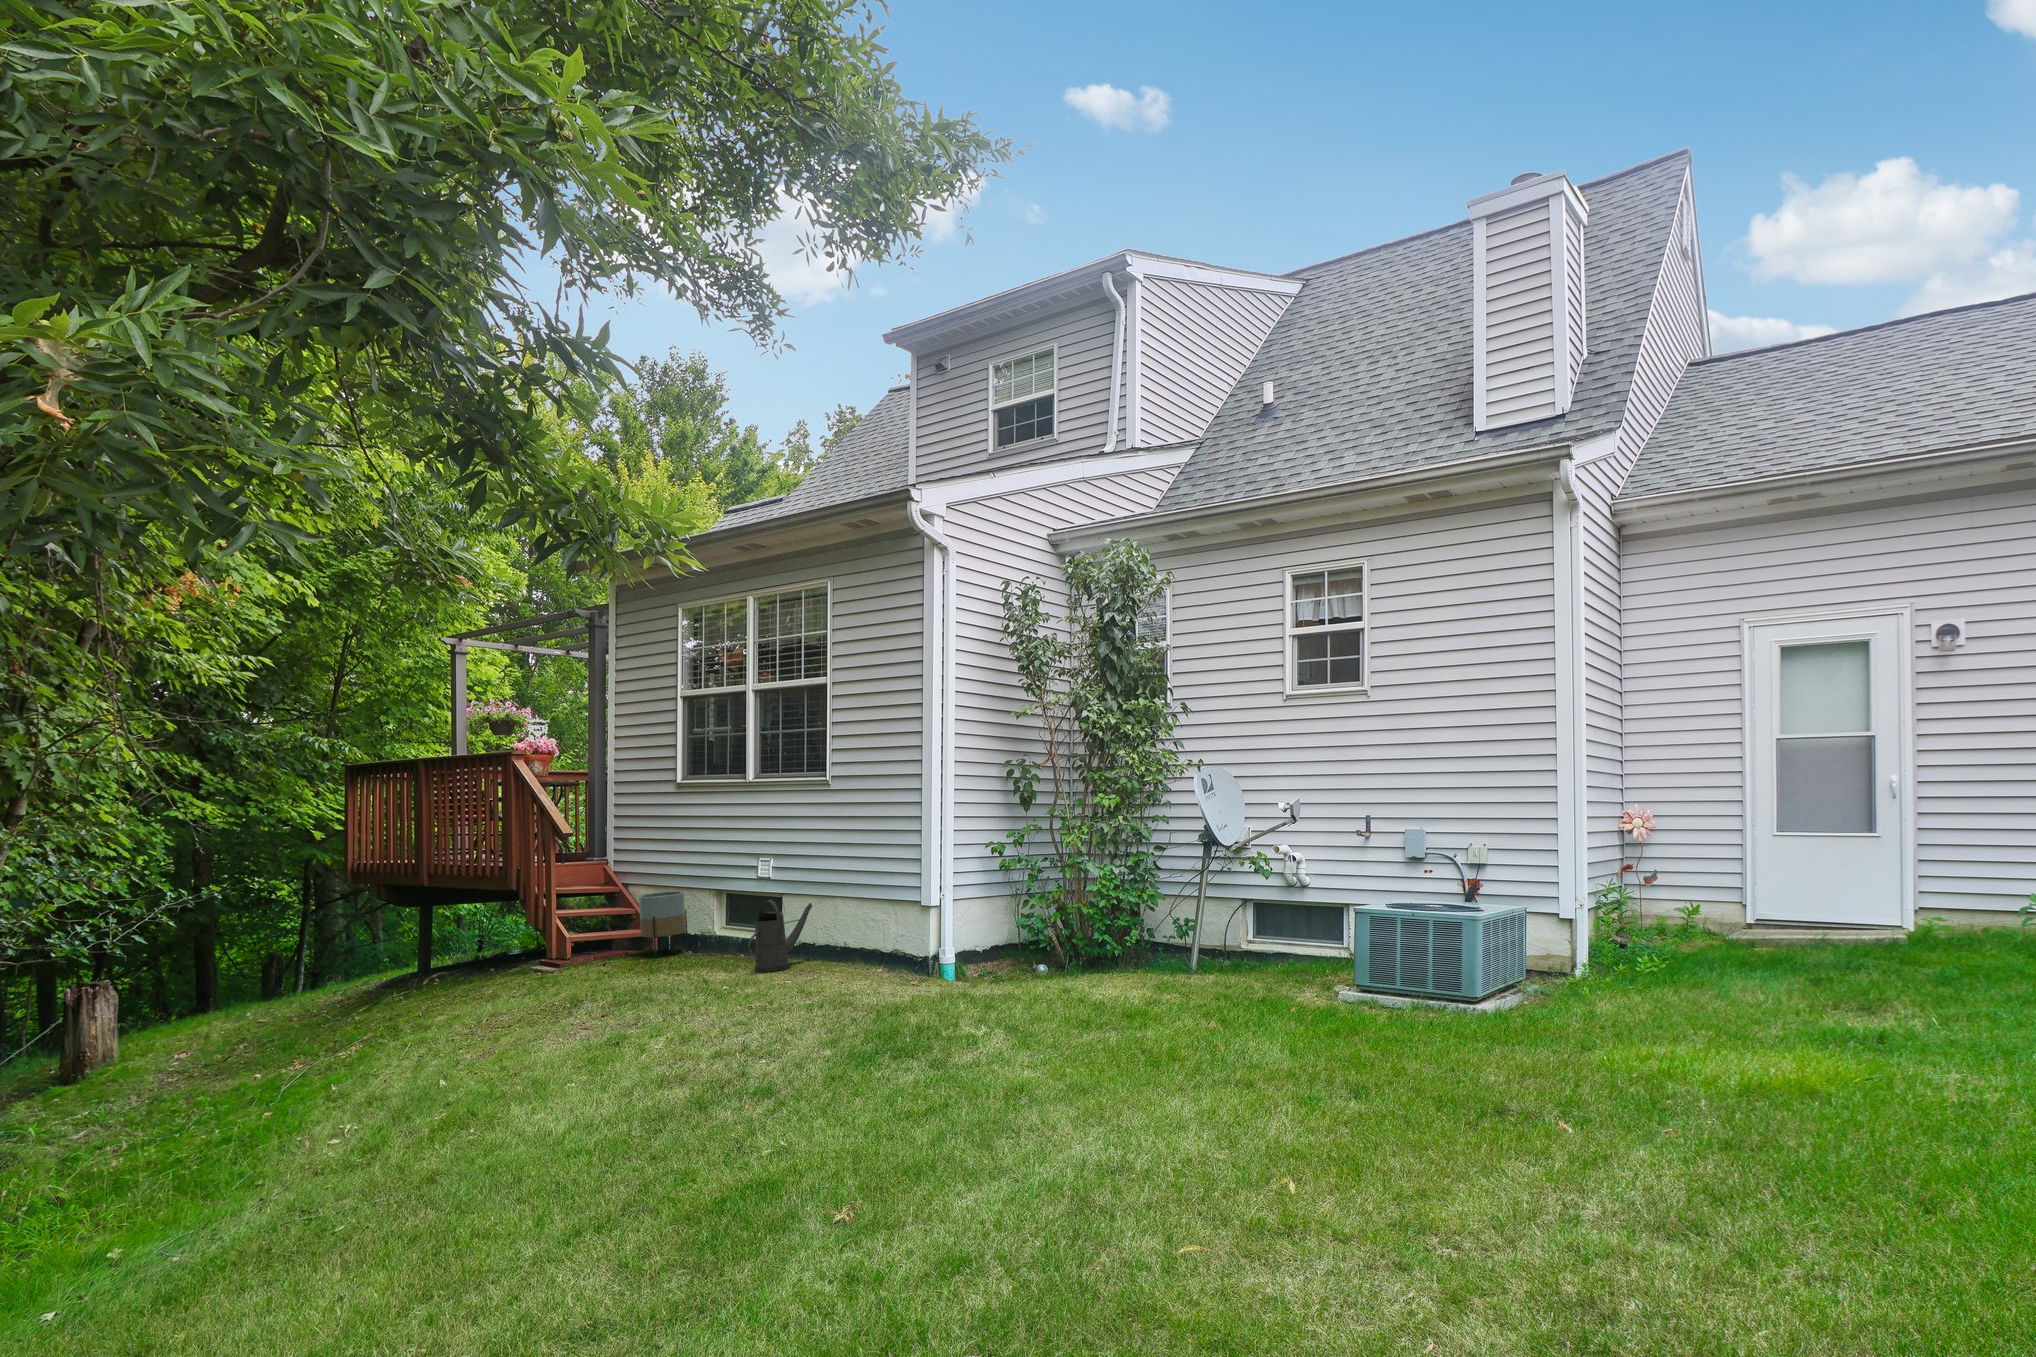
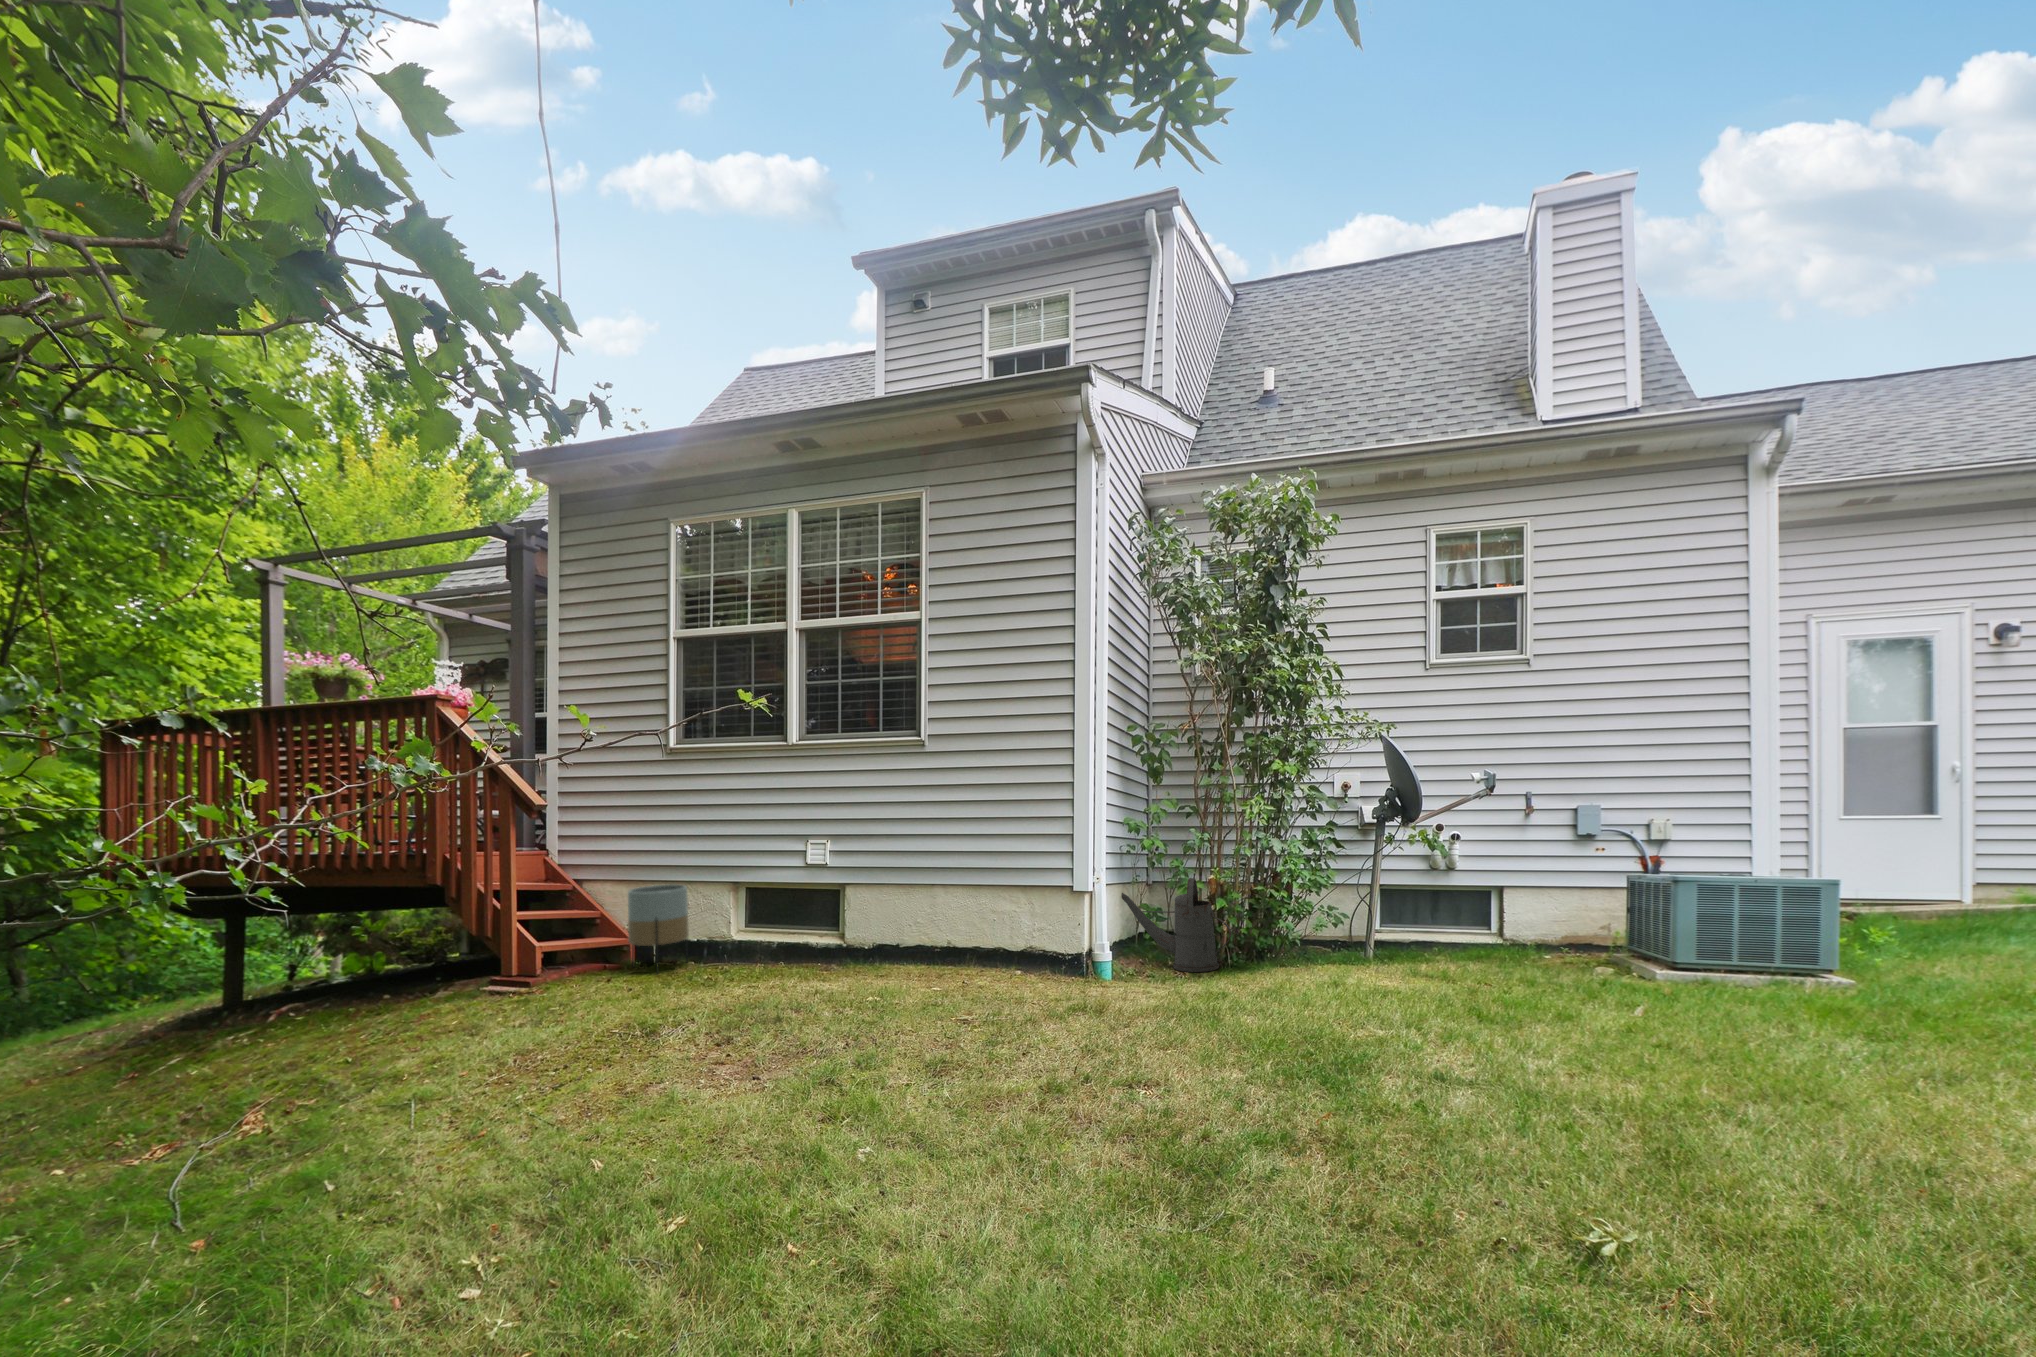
watering can: present [748,900,812,972] -> present [1121,878,1231,972]

